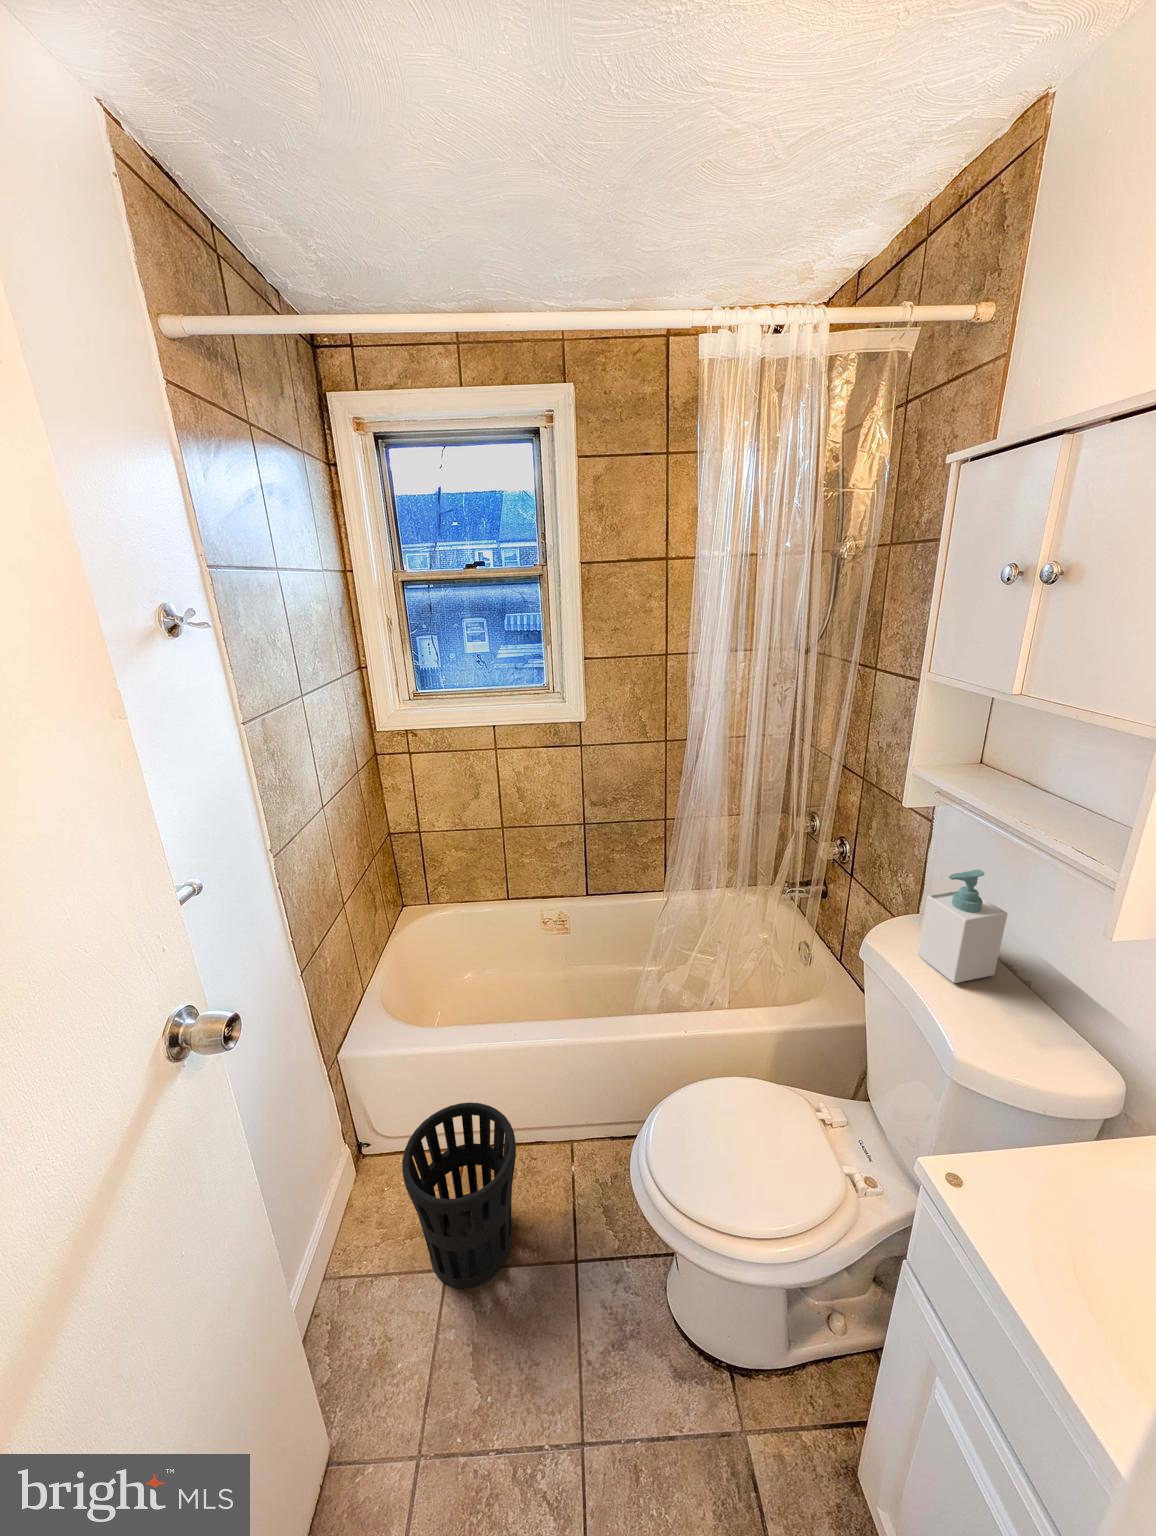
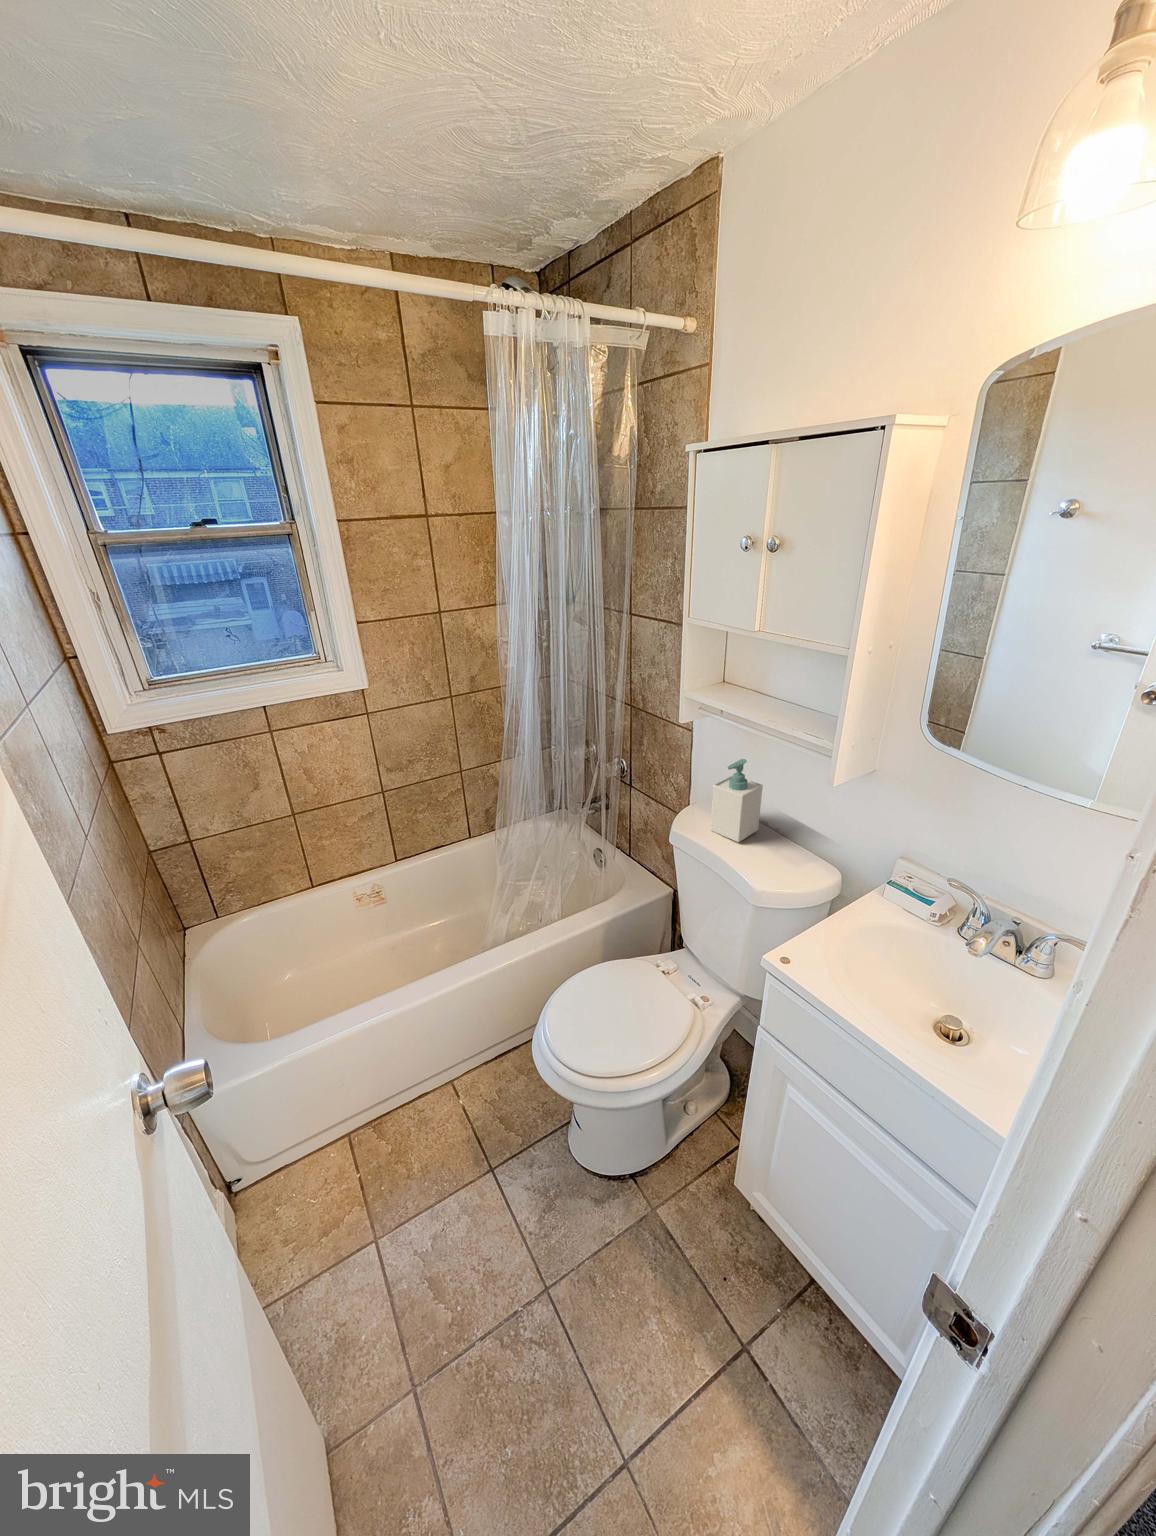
wastebasket: present [402,1102,516,1288] -> none [310,1078,429,1250]

